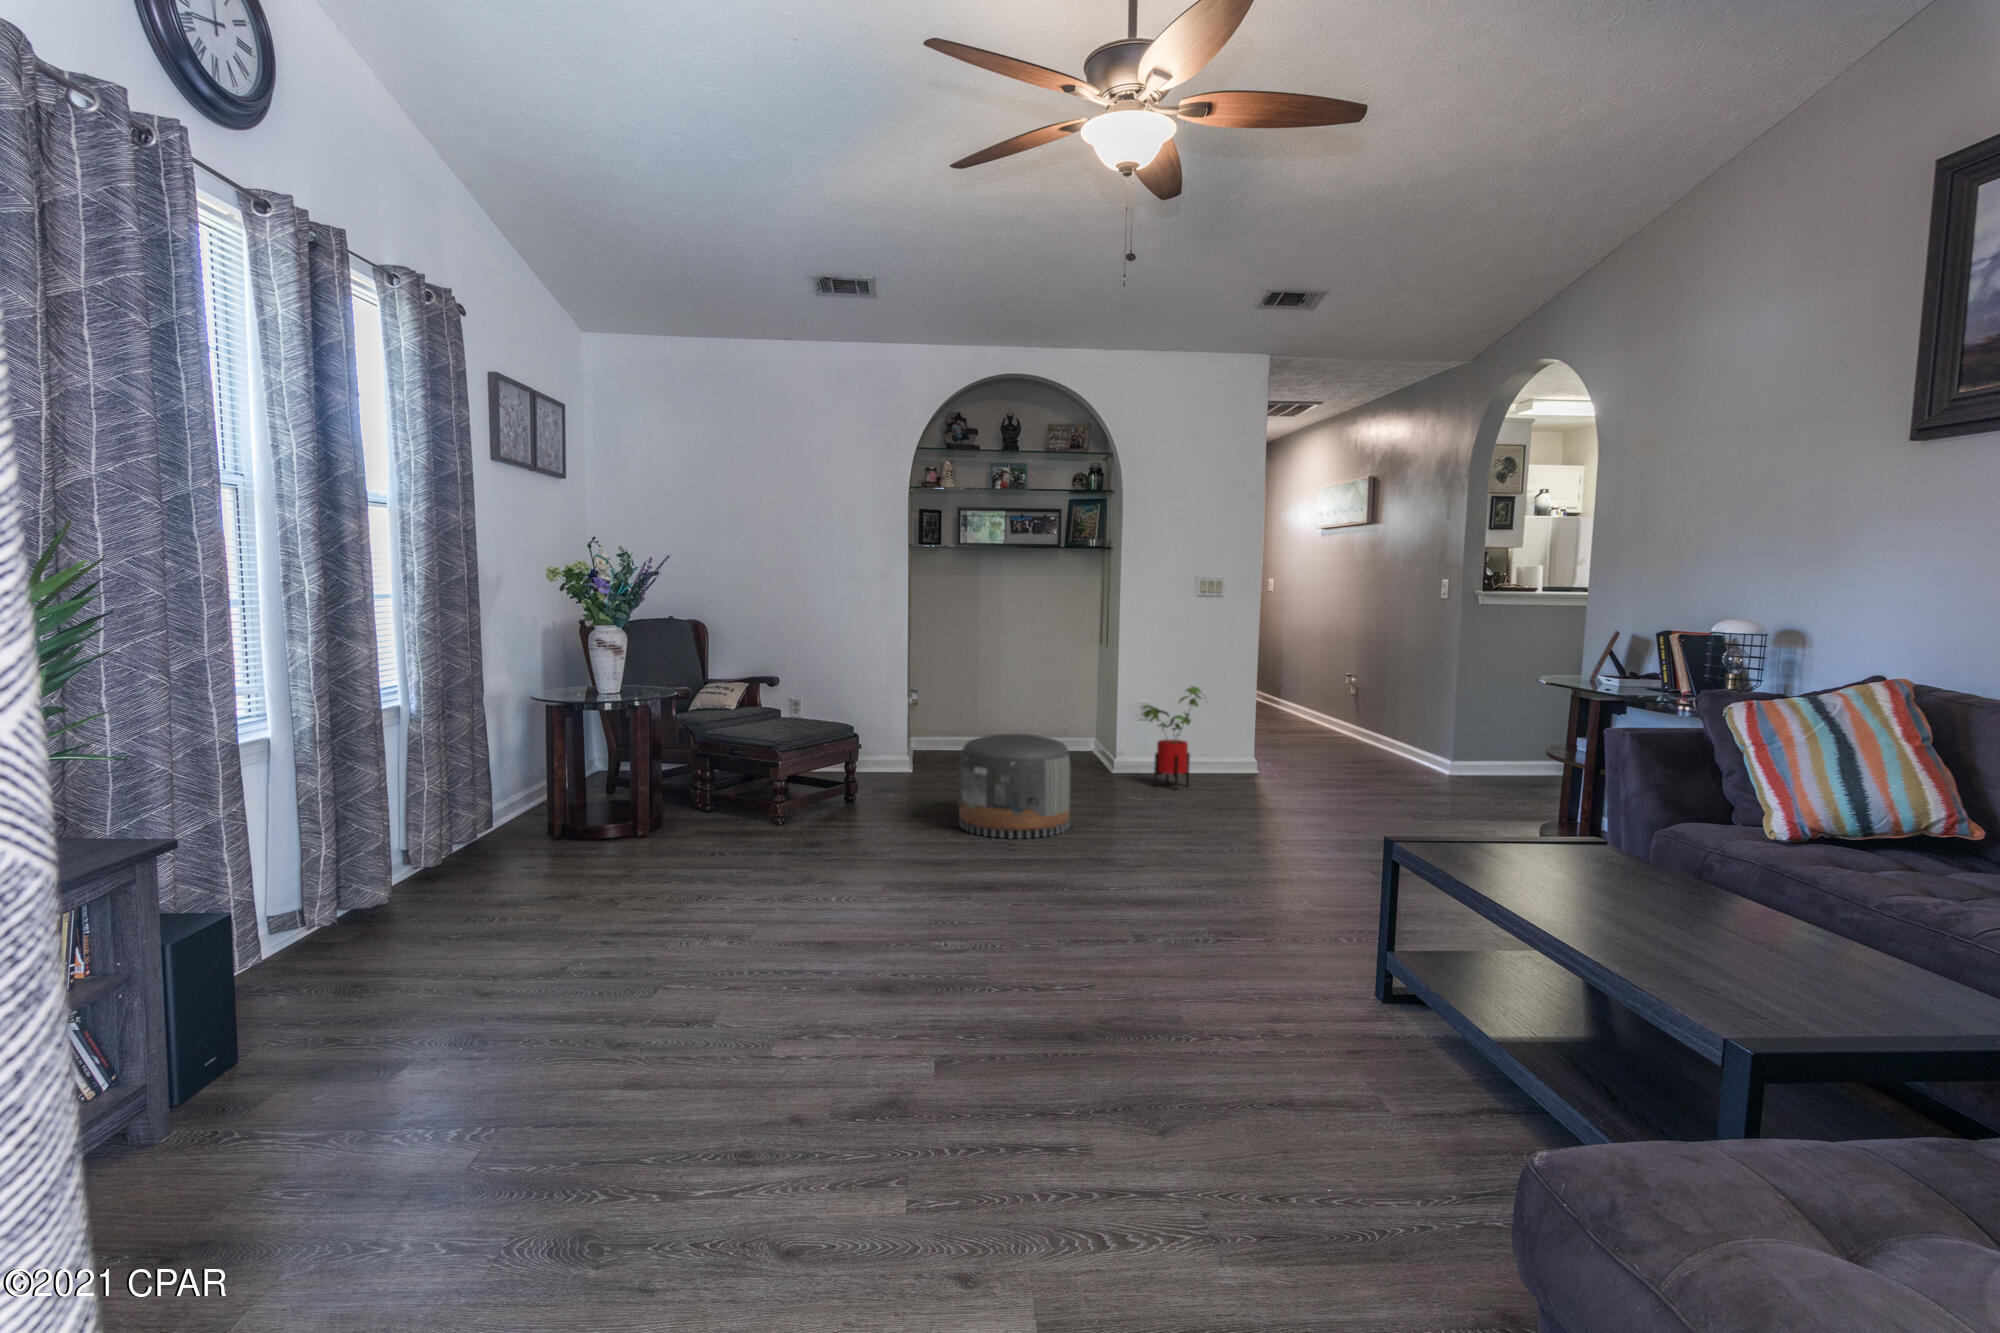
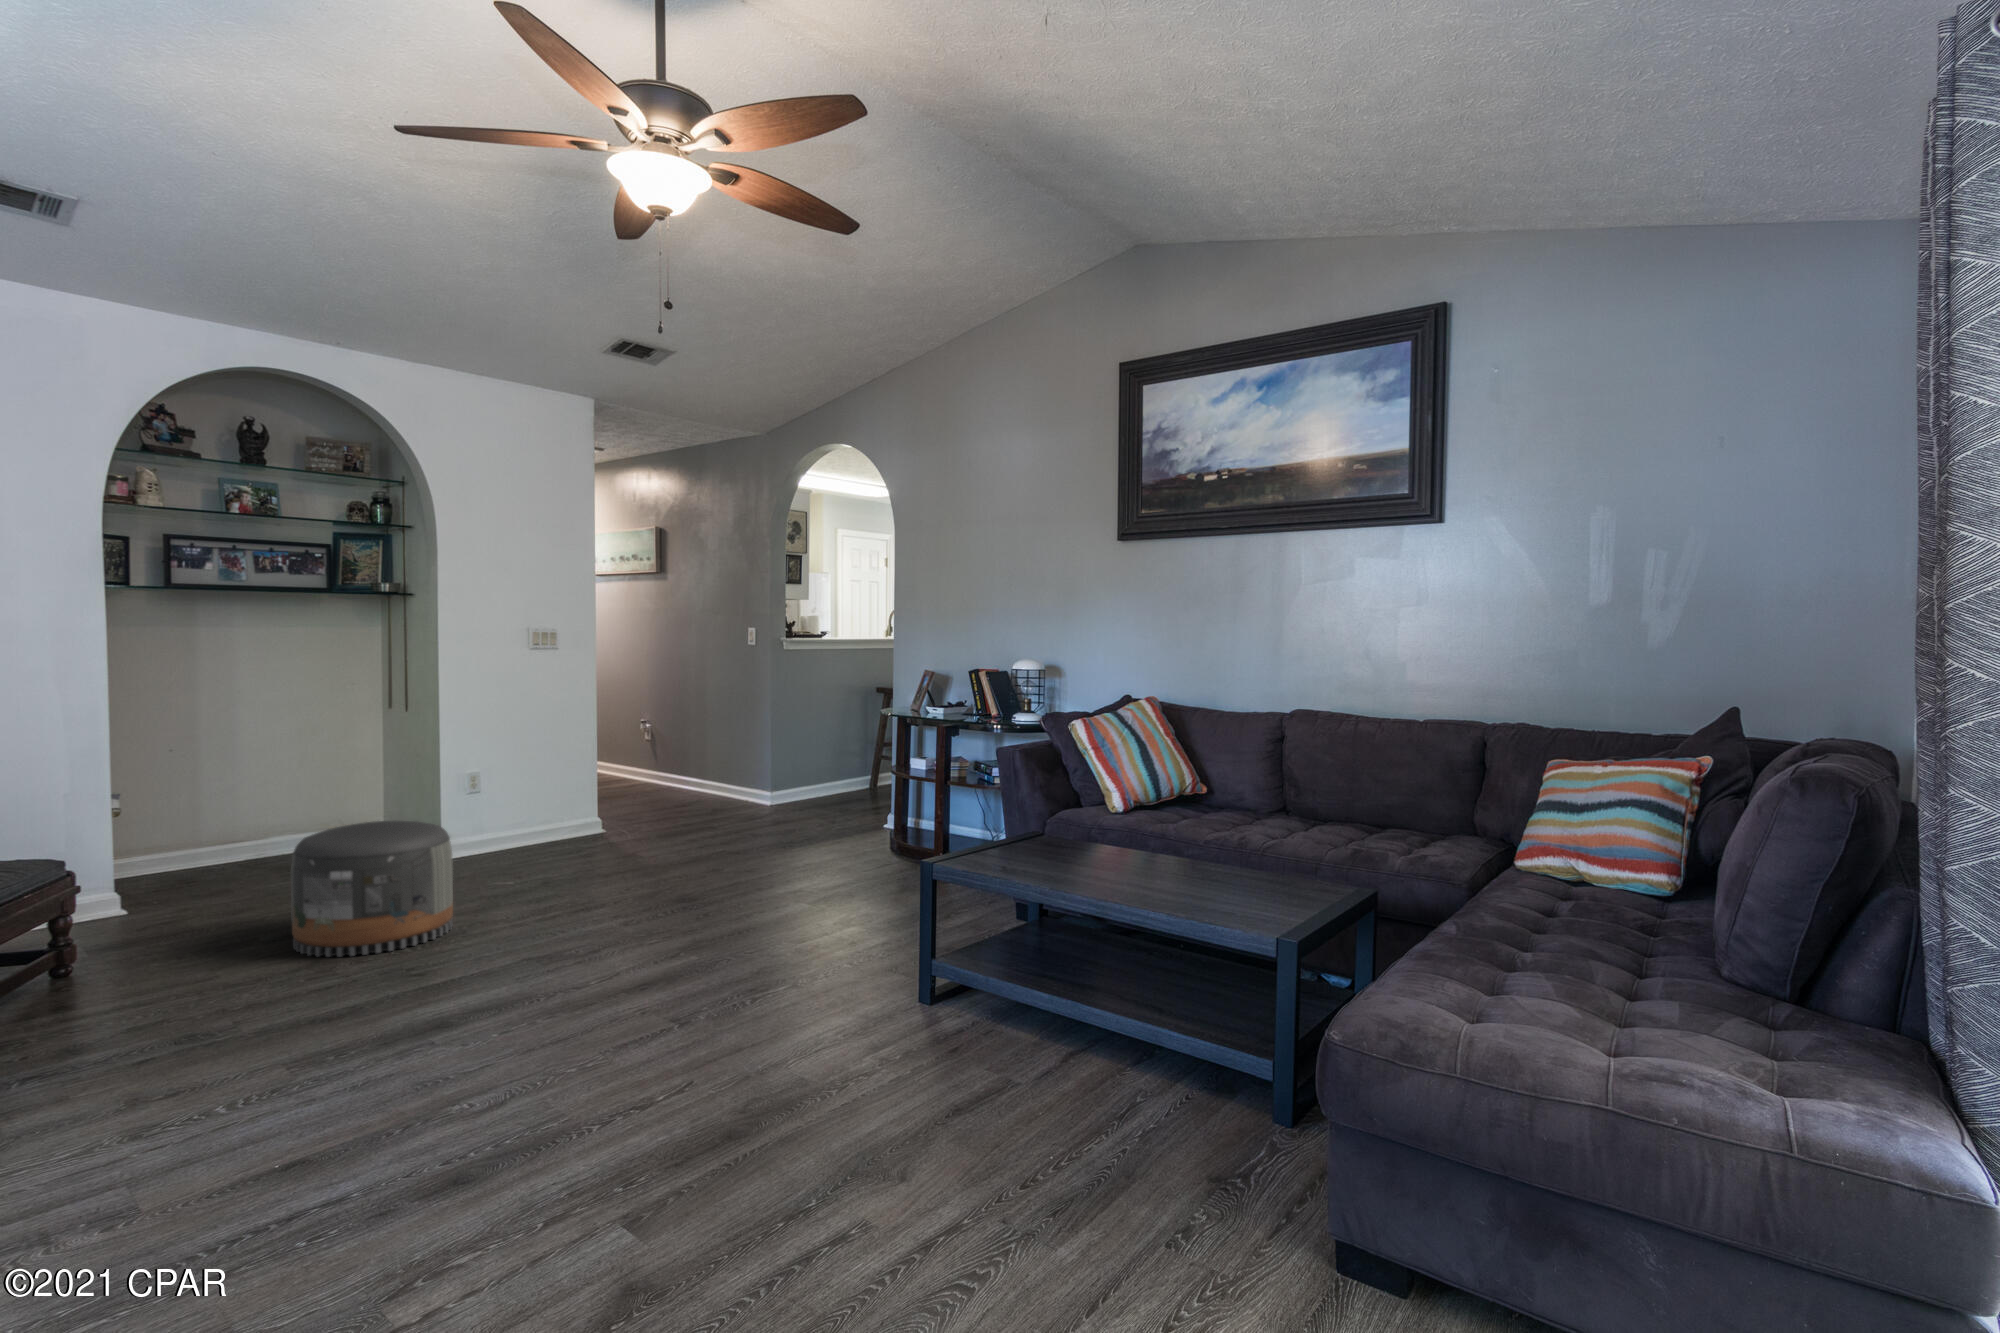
house plant: present [1144,686,1201,789] -> none [476,743,553,858]

